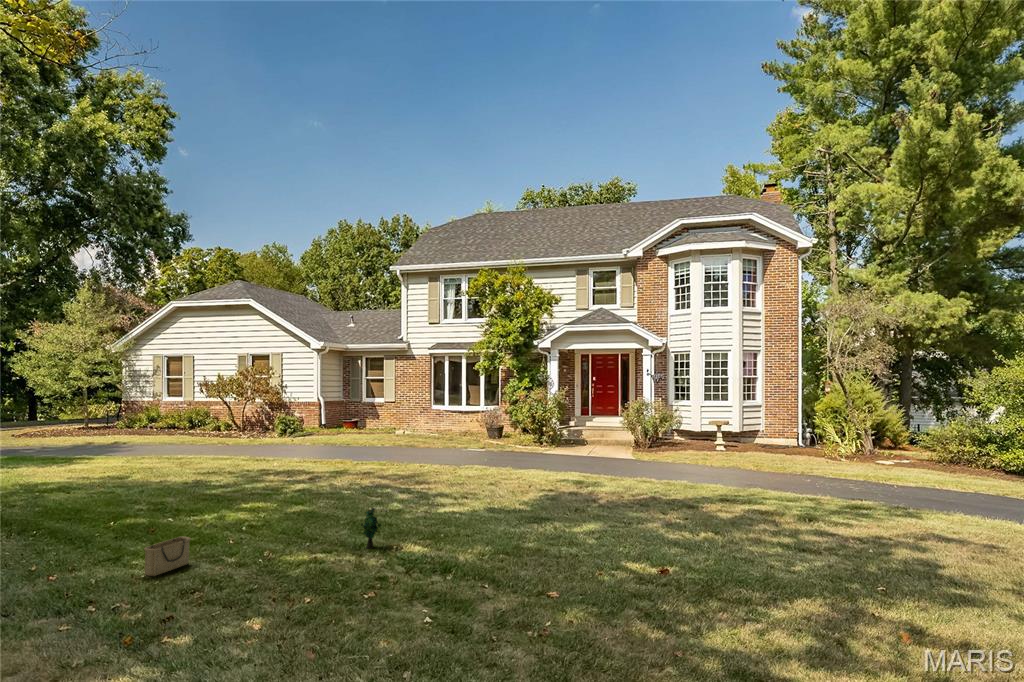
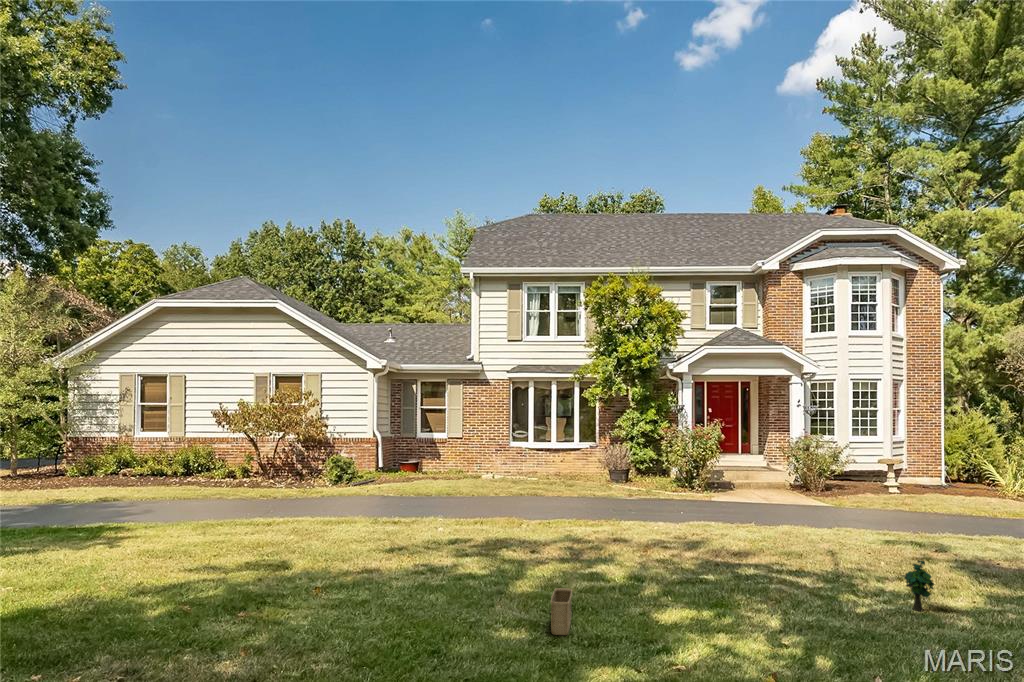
basket: present [144,537,191,576] -> present [549,588,573,635]

